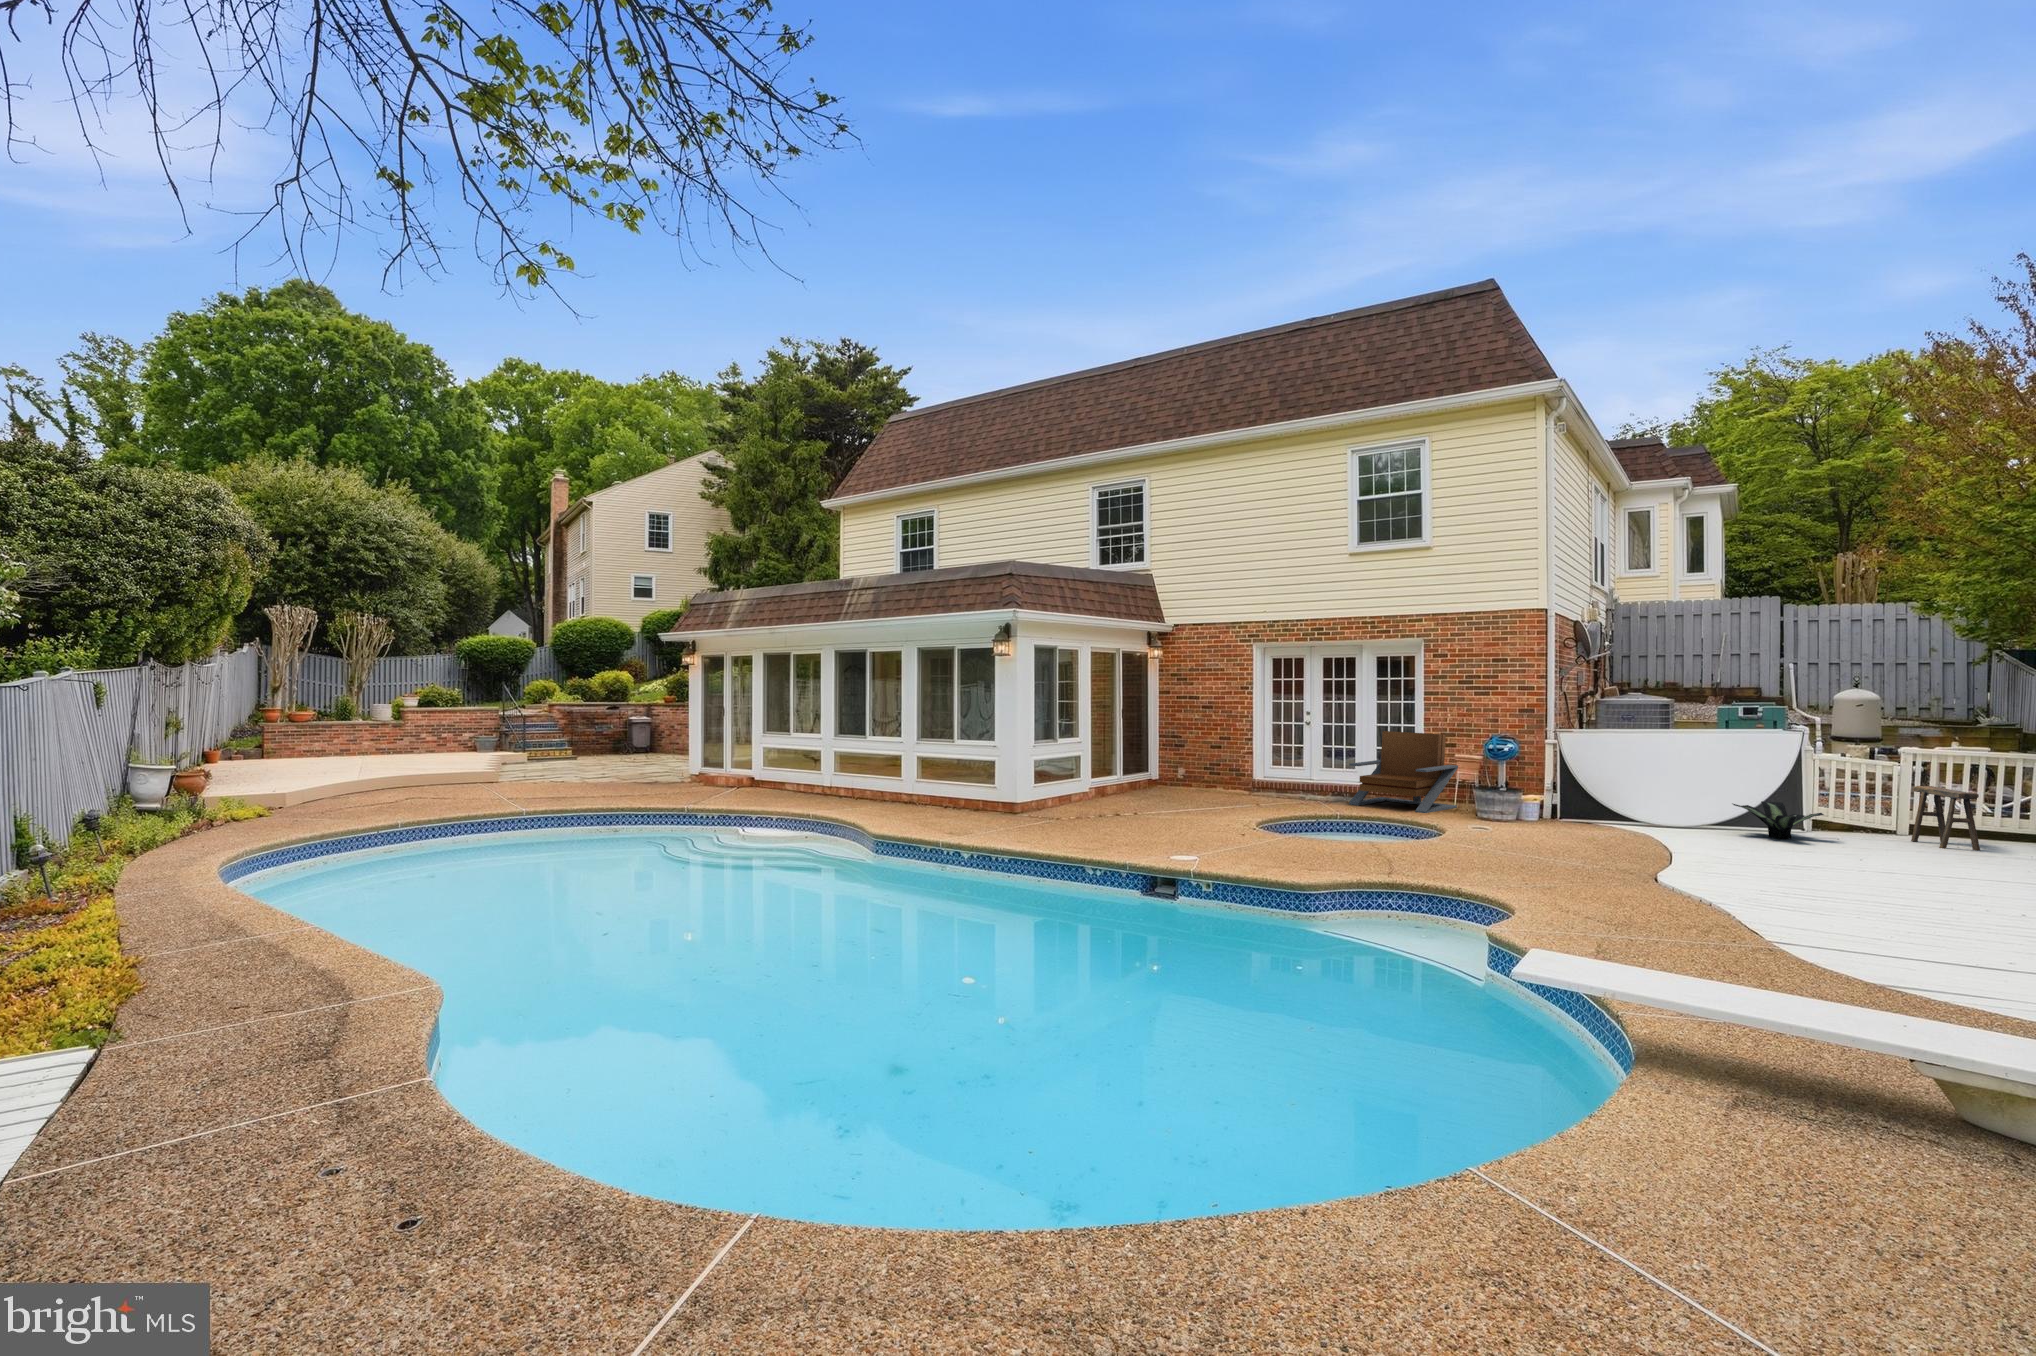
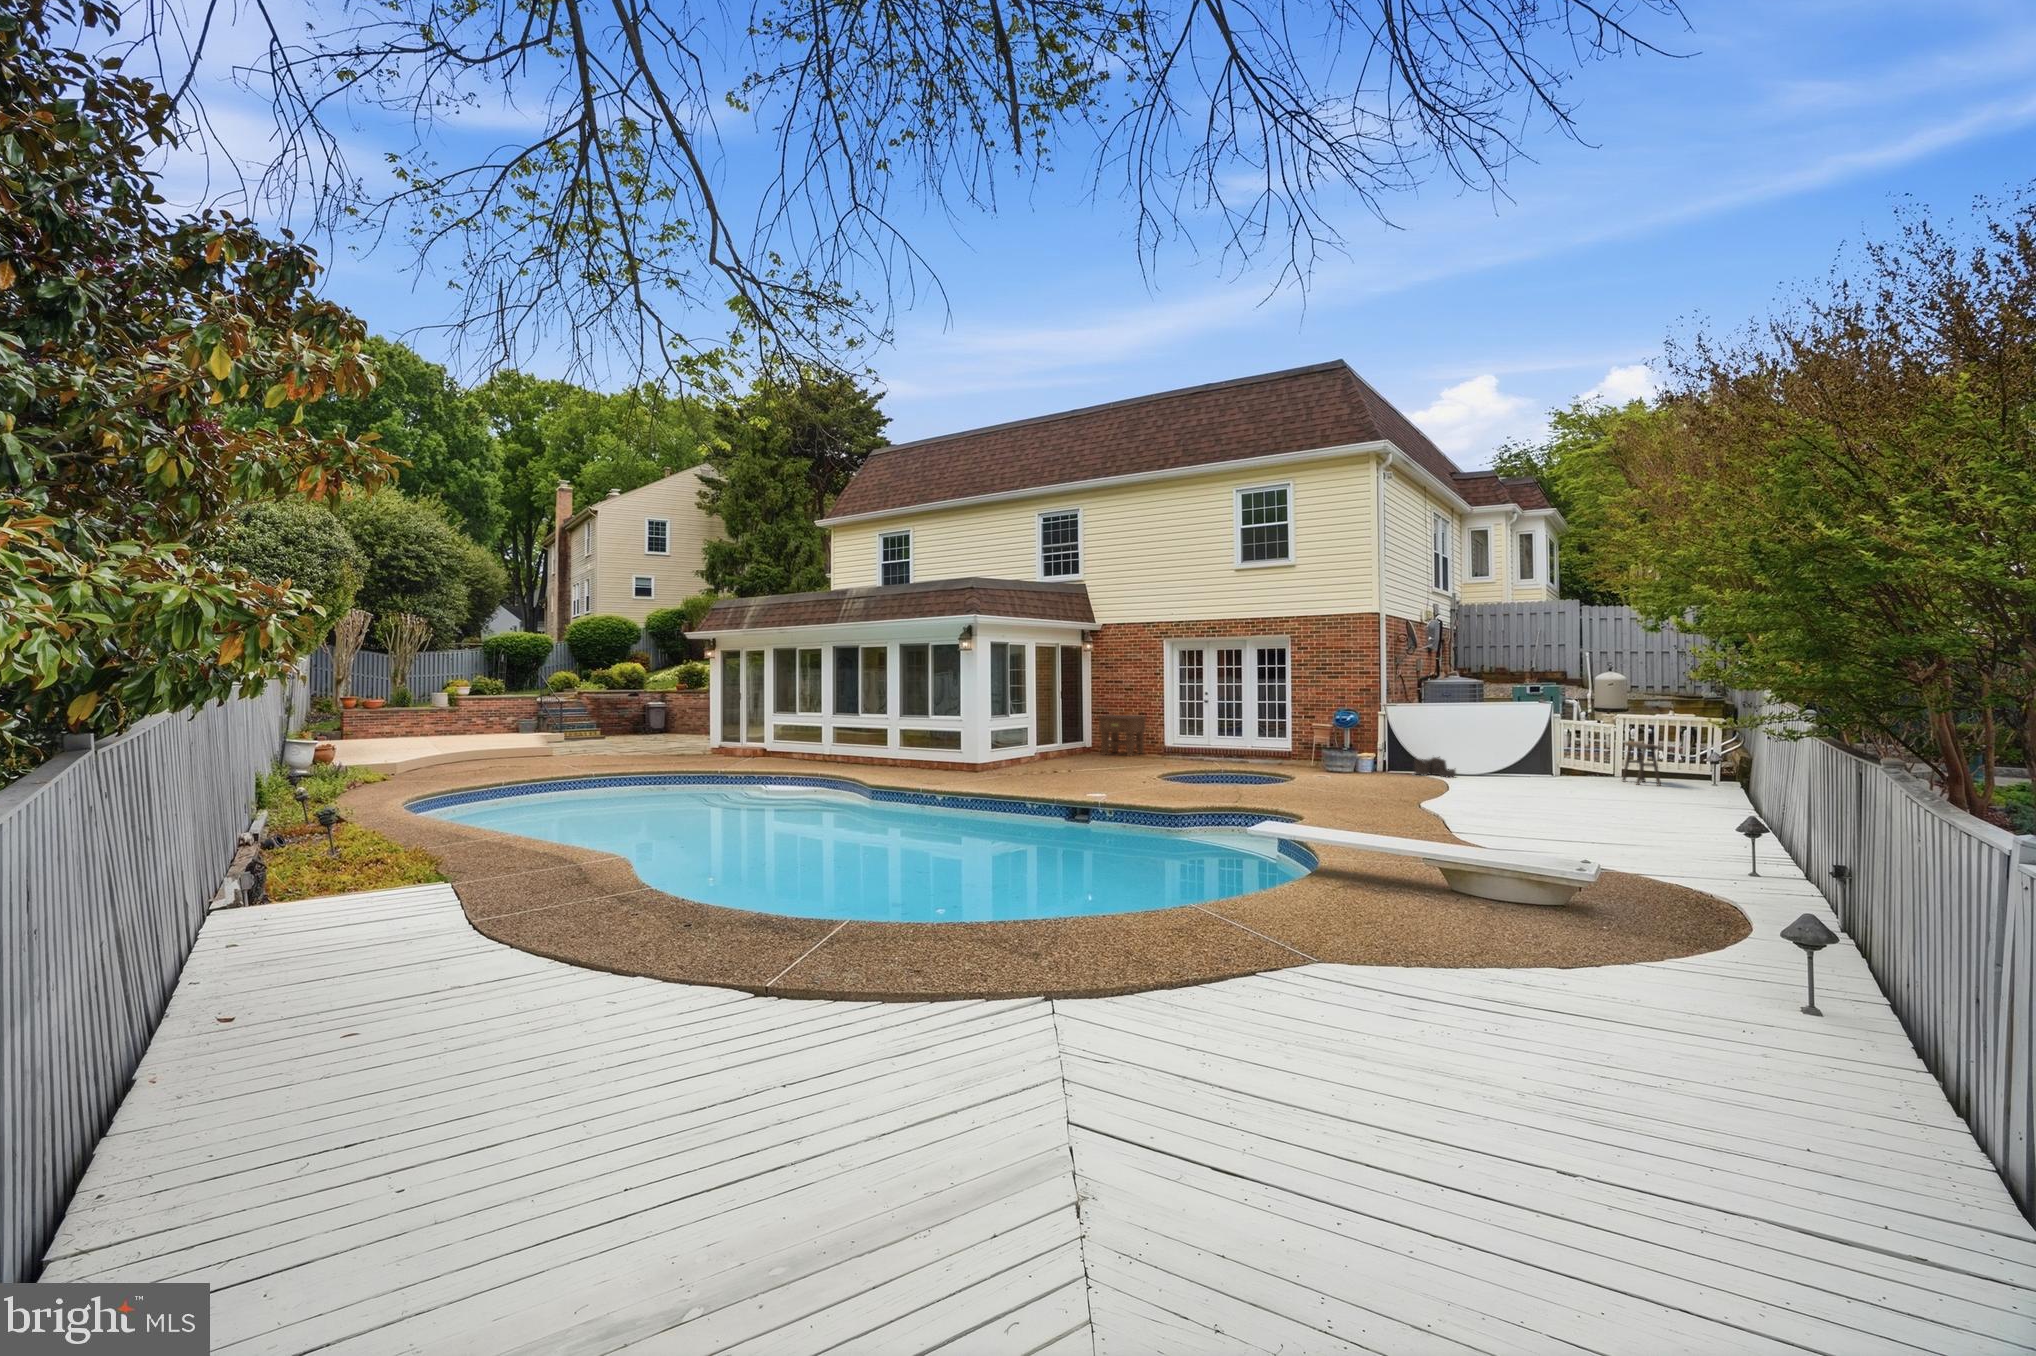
lounge chair: present [1349,731,1458,813] -> none [1234,707,1316,769]
side table: none [1166,738,1230,792] -> present [1098,715,1146,756]
woven basket: none [1605,800,1667,832] -> present [1414,757,1456,778]
potted plant: present [1733,802,1824,839] -> none [1500,755,1560,781]

